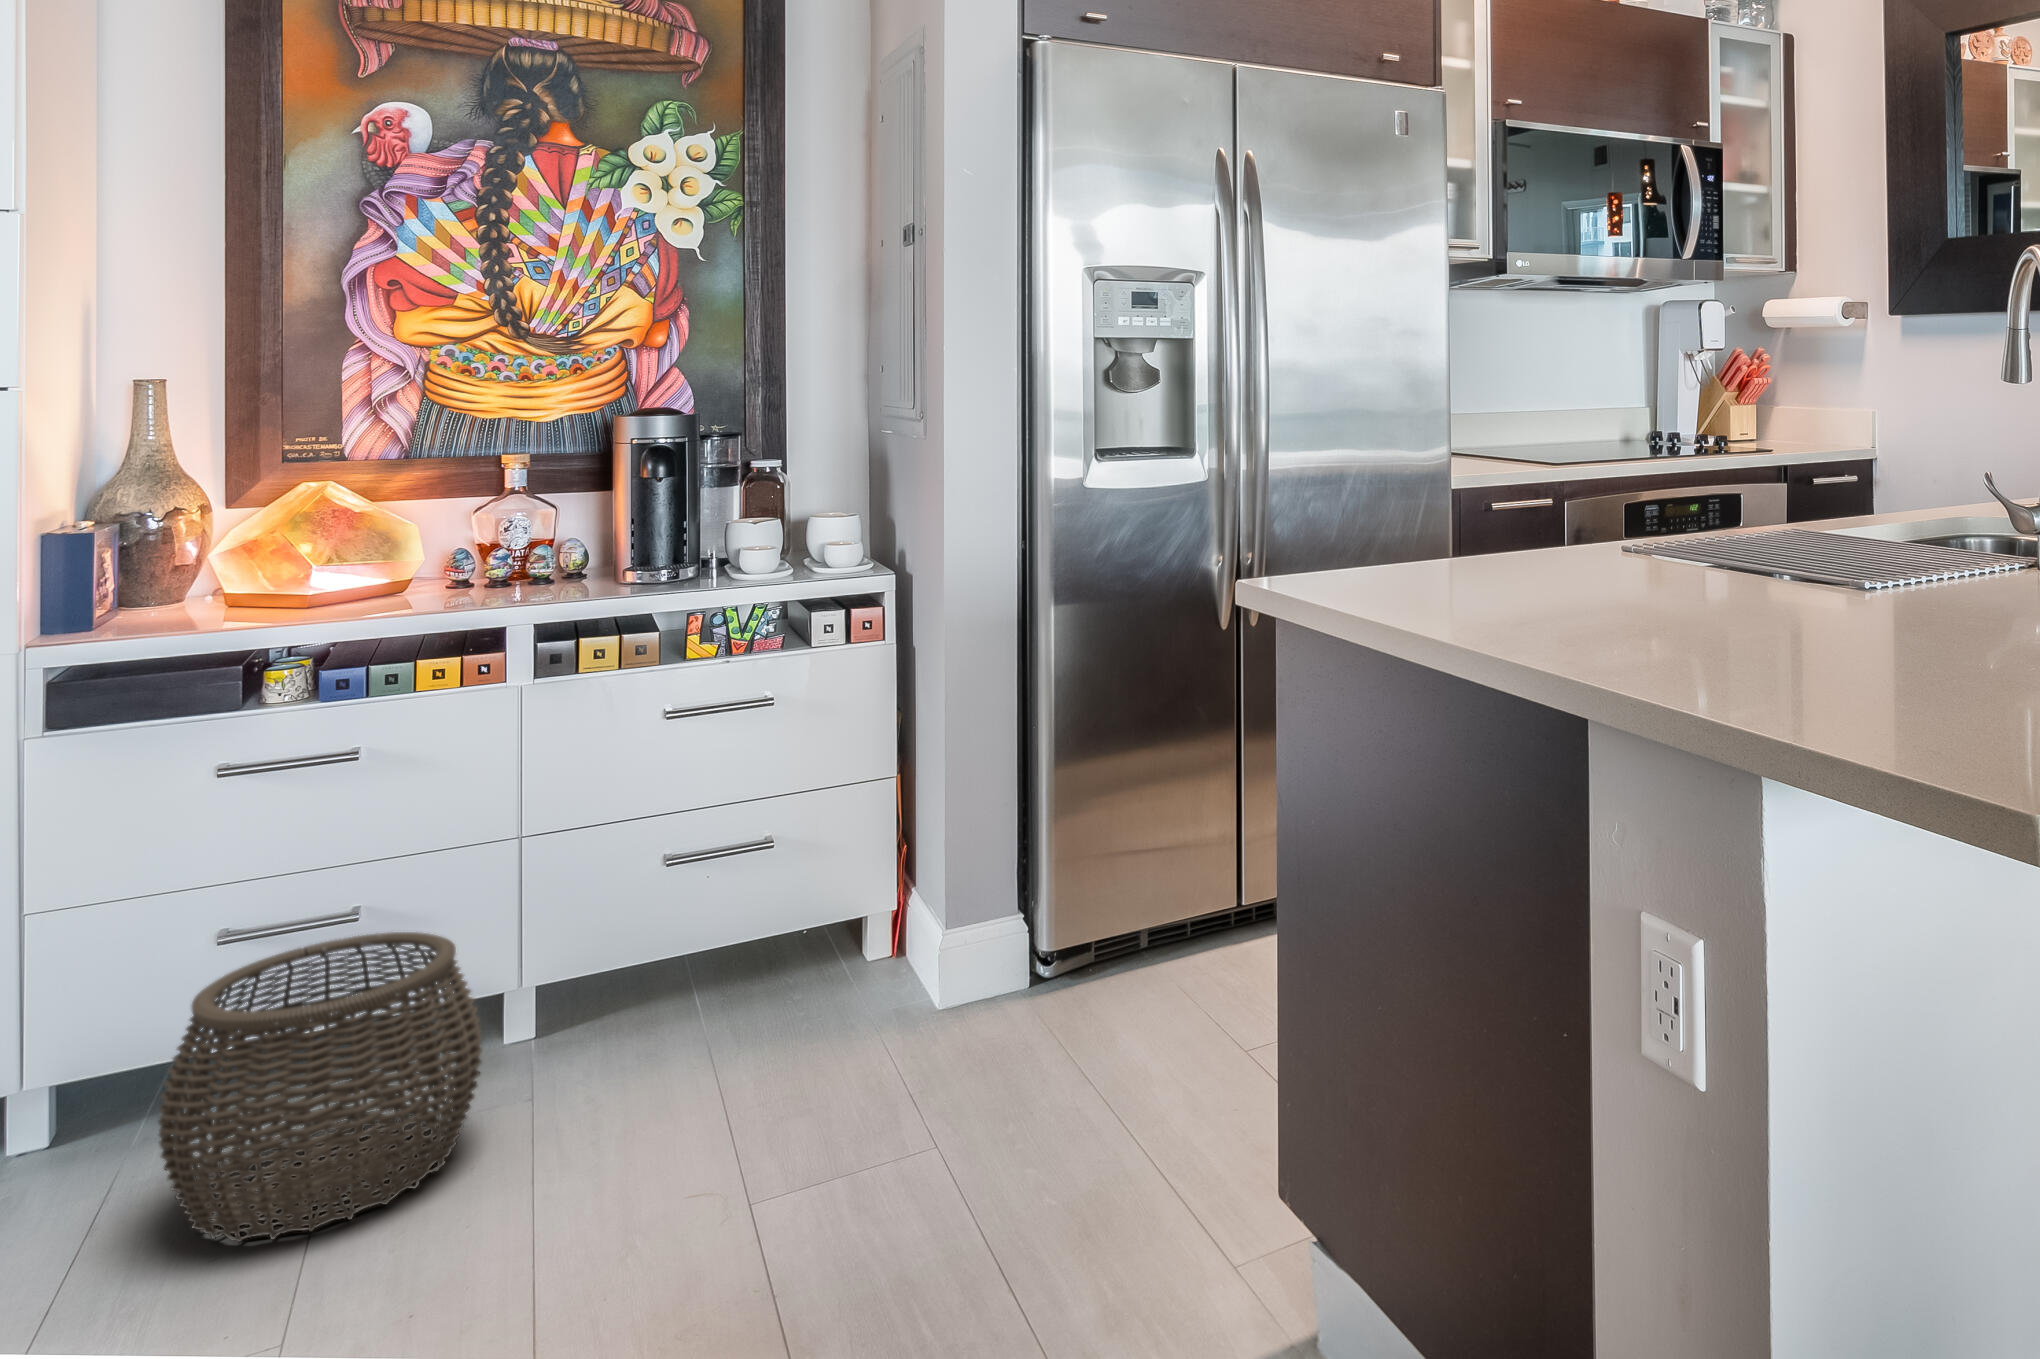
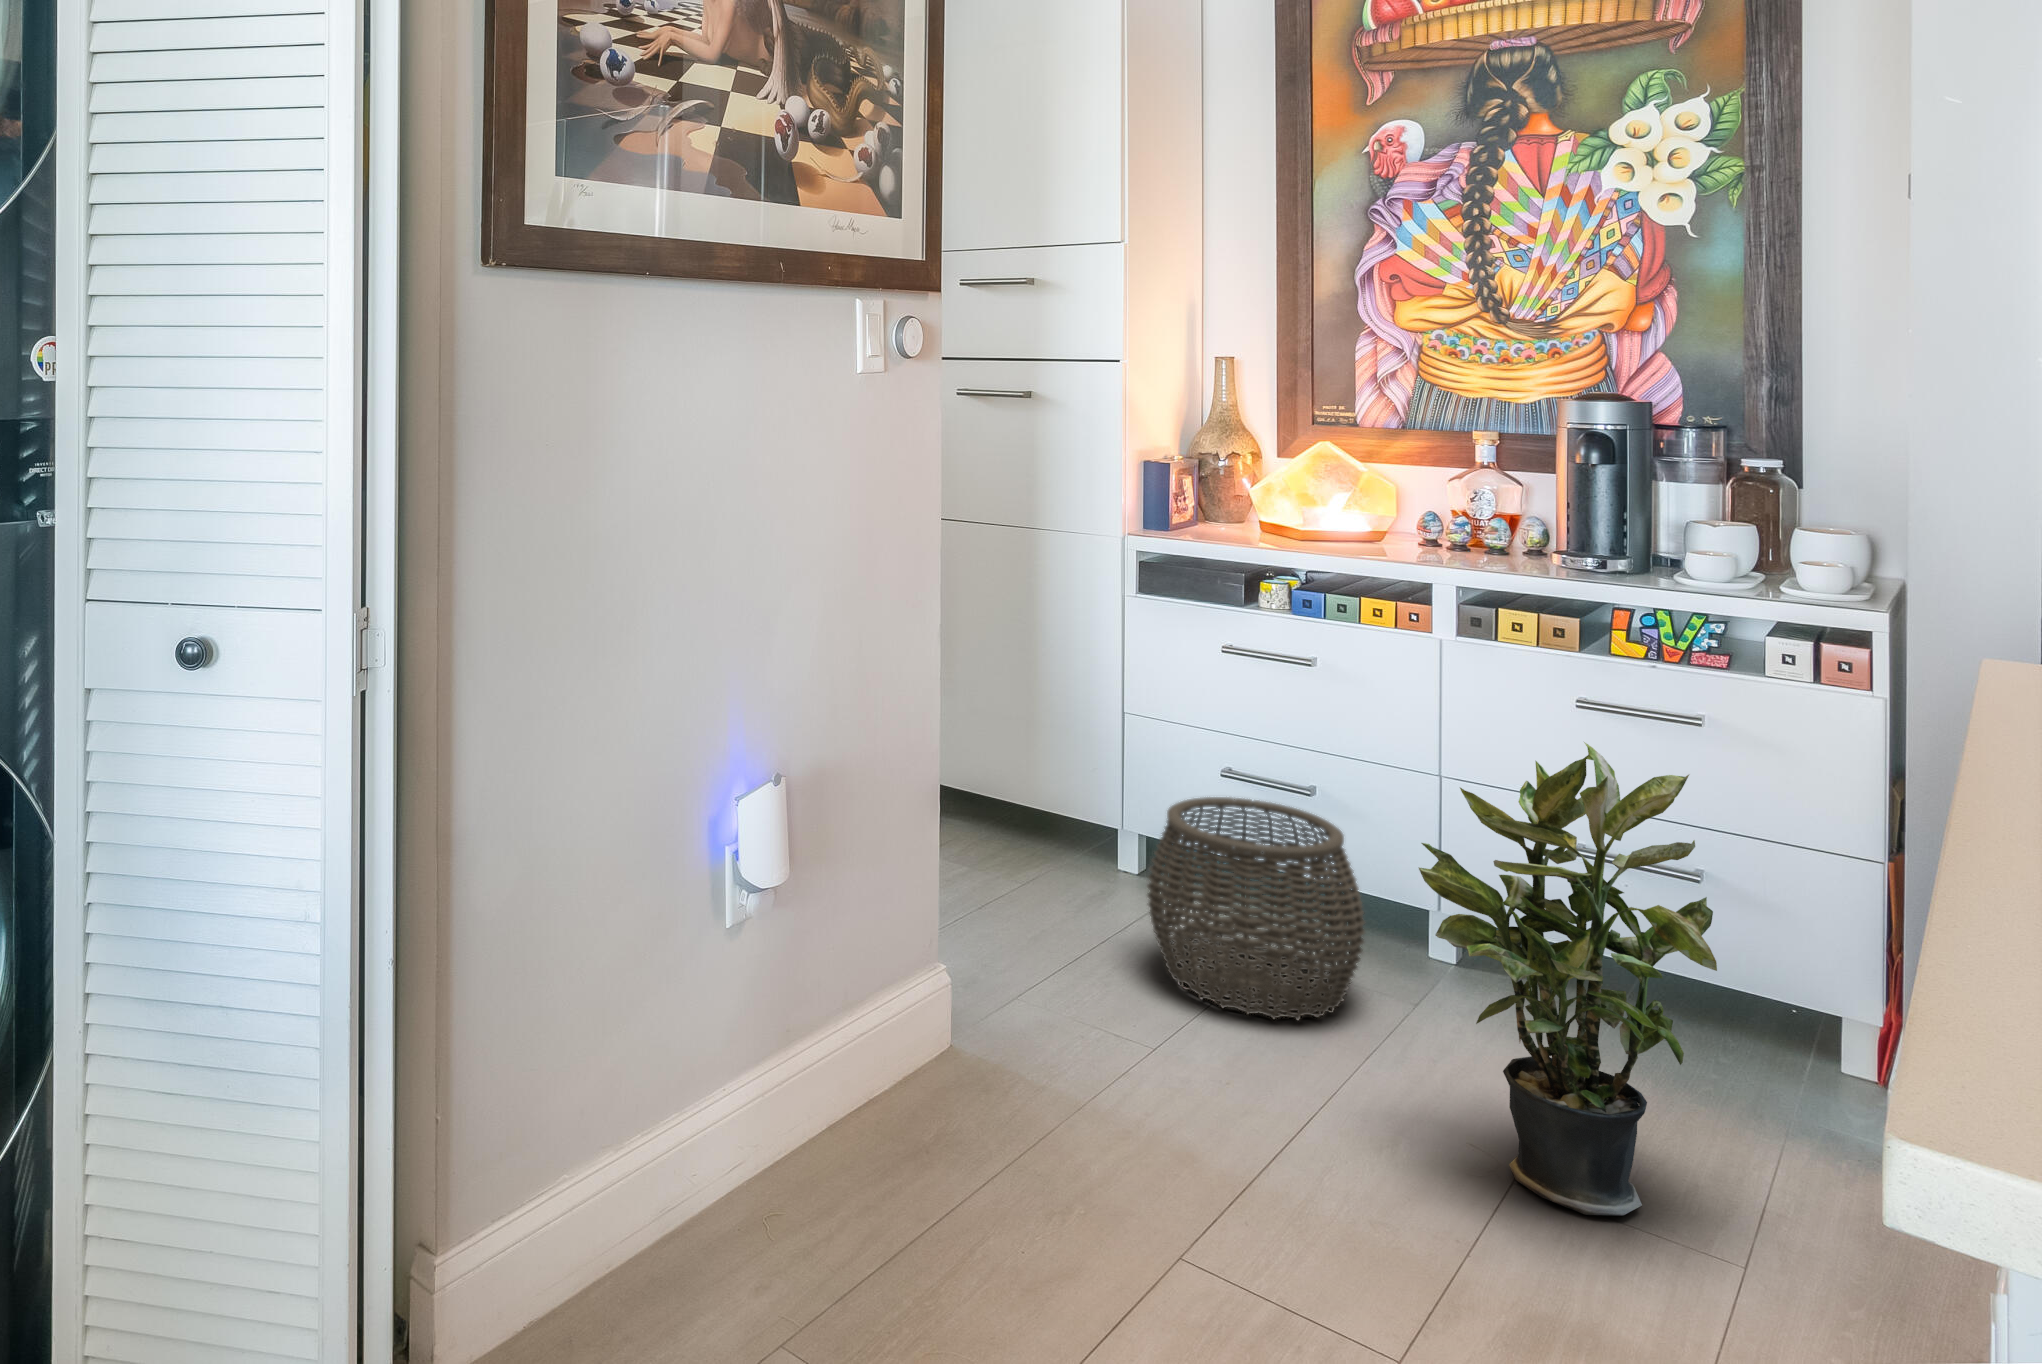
potted plant: none [629,740,892,1200] -> present [1419,742,1717,1215]

